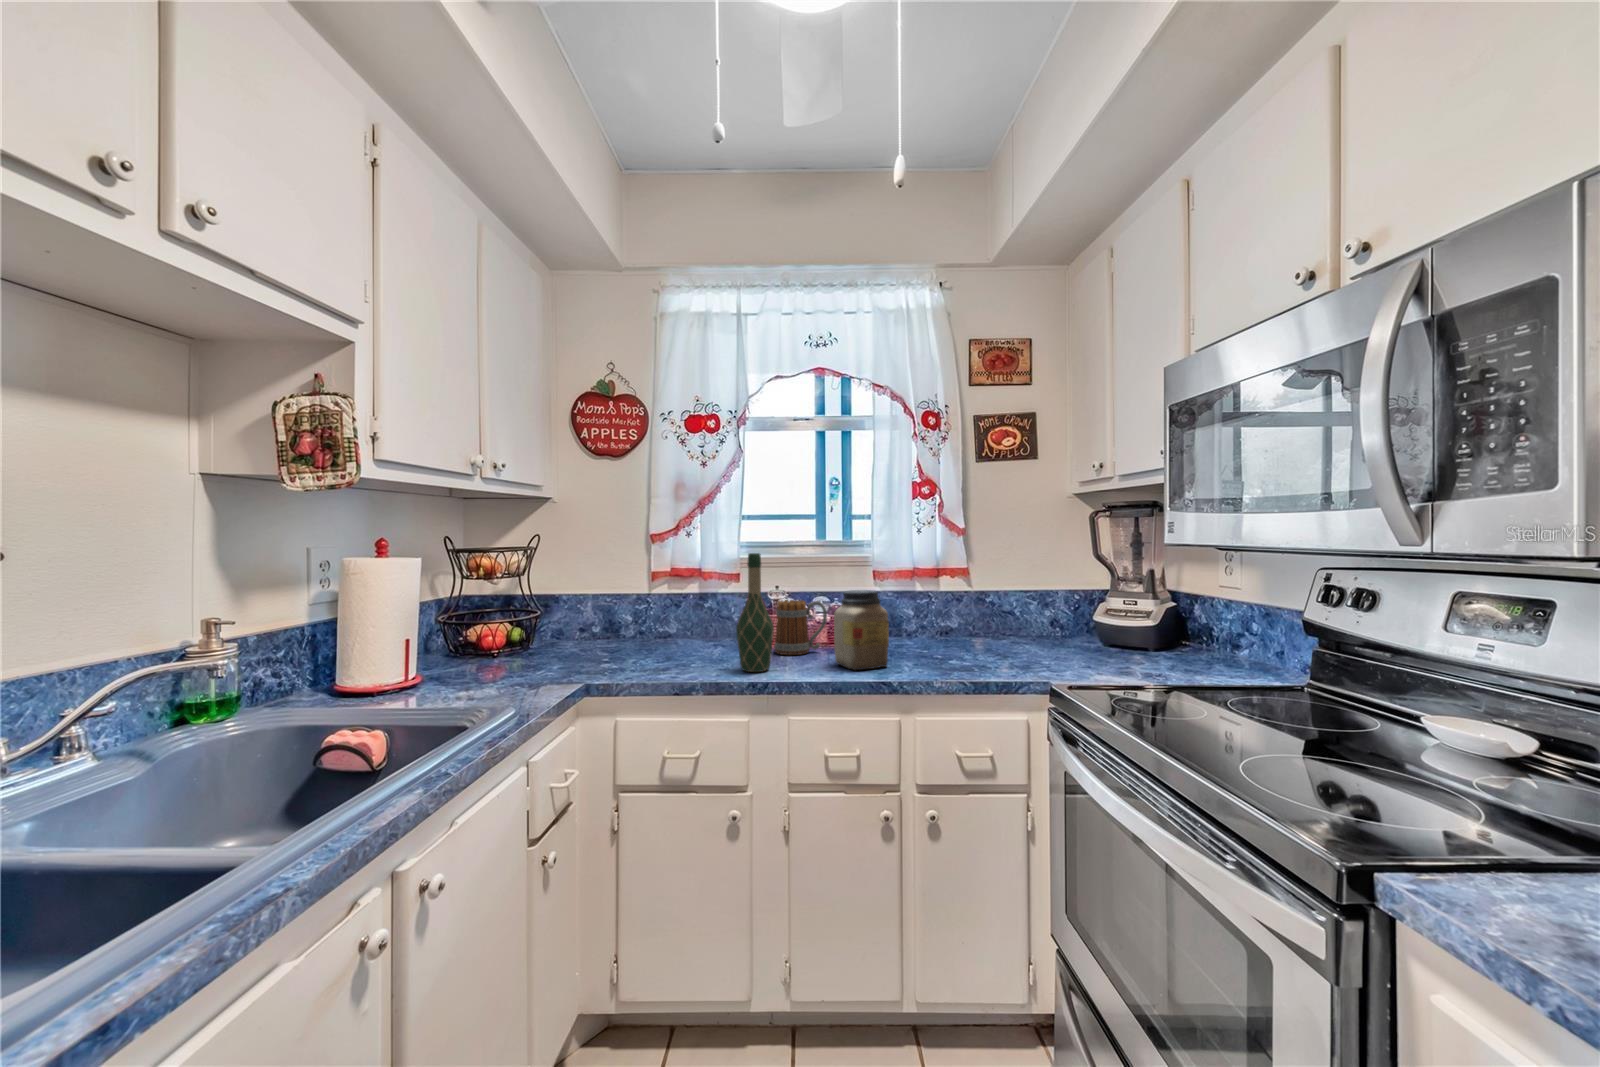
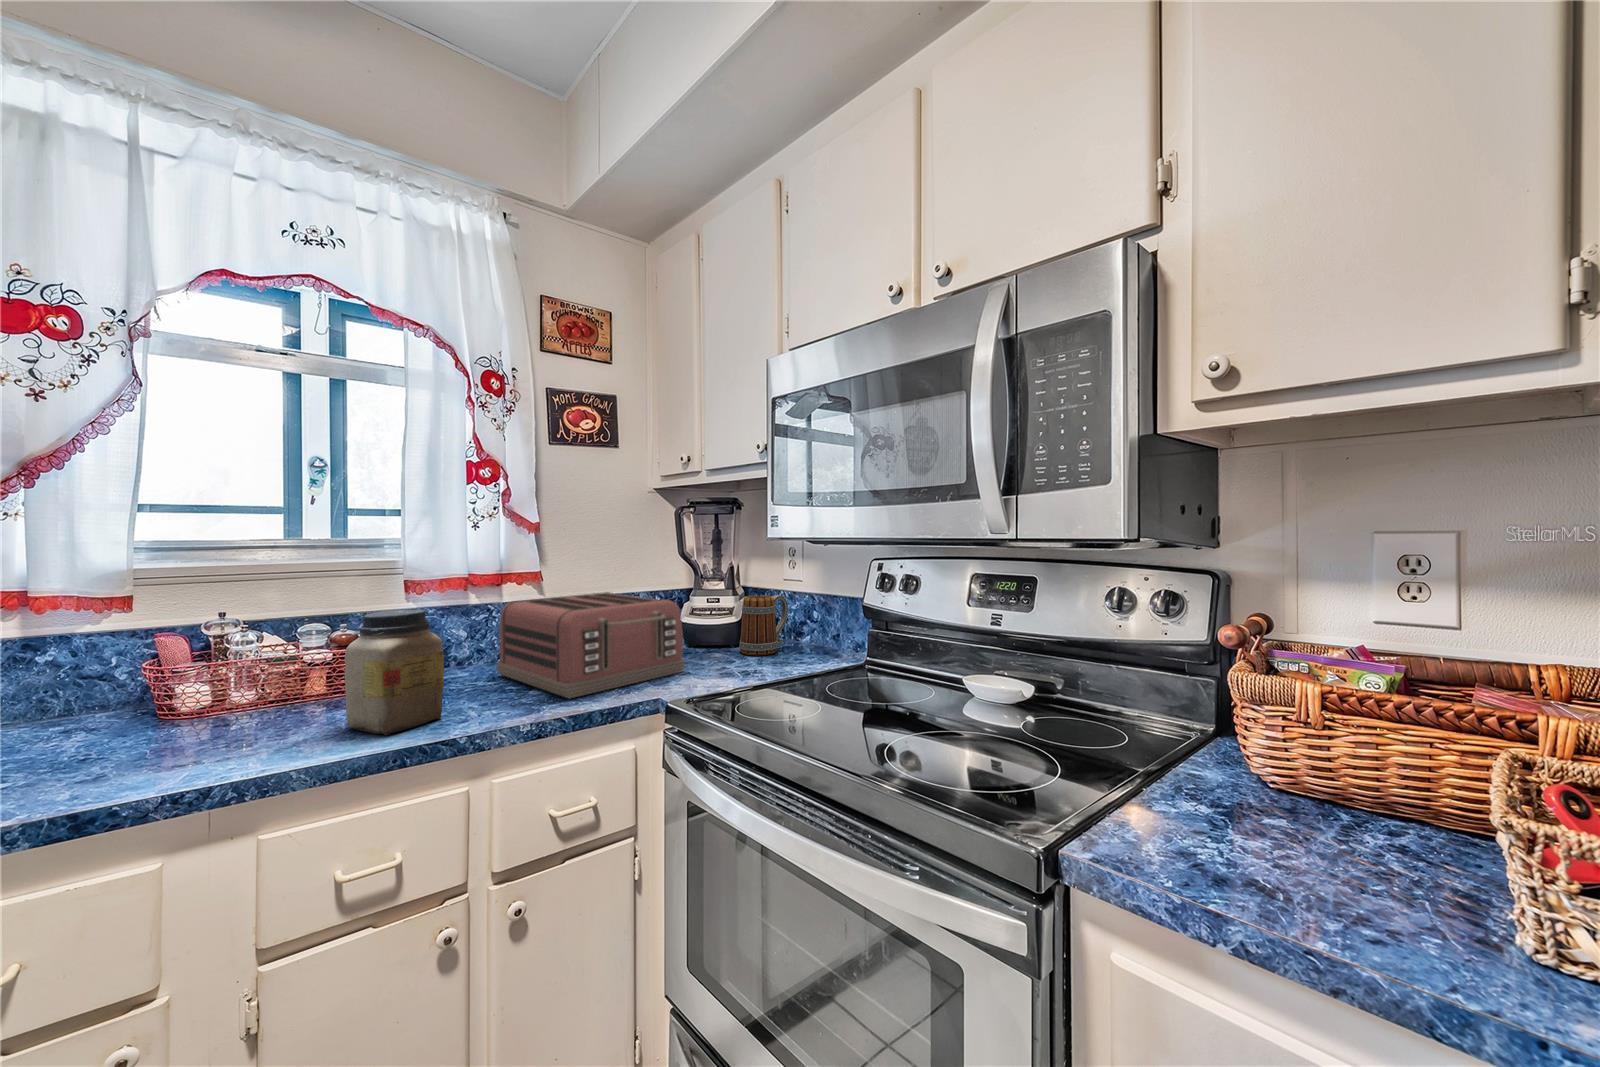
wine bottle: present [736,553,774,672] -> none [113,560,213,782]
toaster: none [930,589,1083,669] -> present [497,592,685,698]
mug: present [774,600,827,655] -> present [739,595,788,655]

